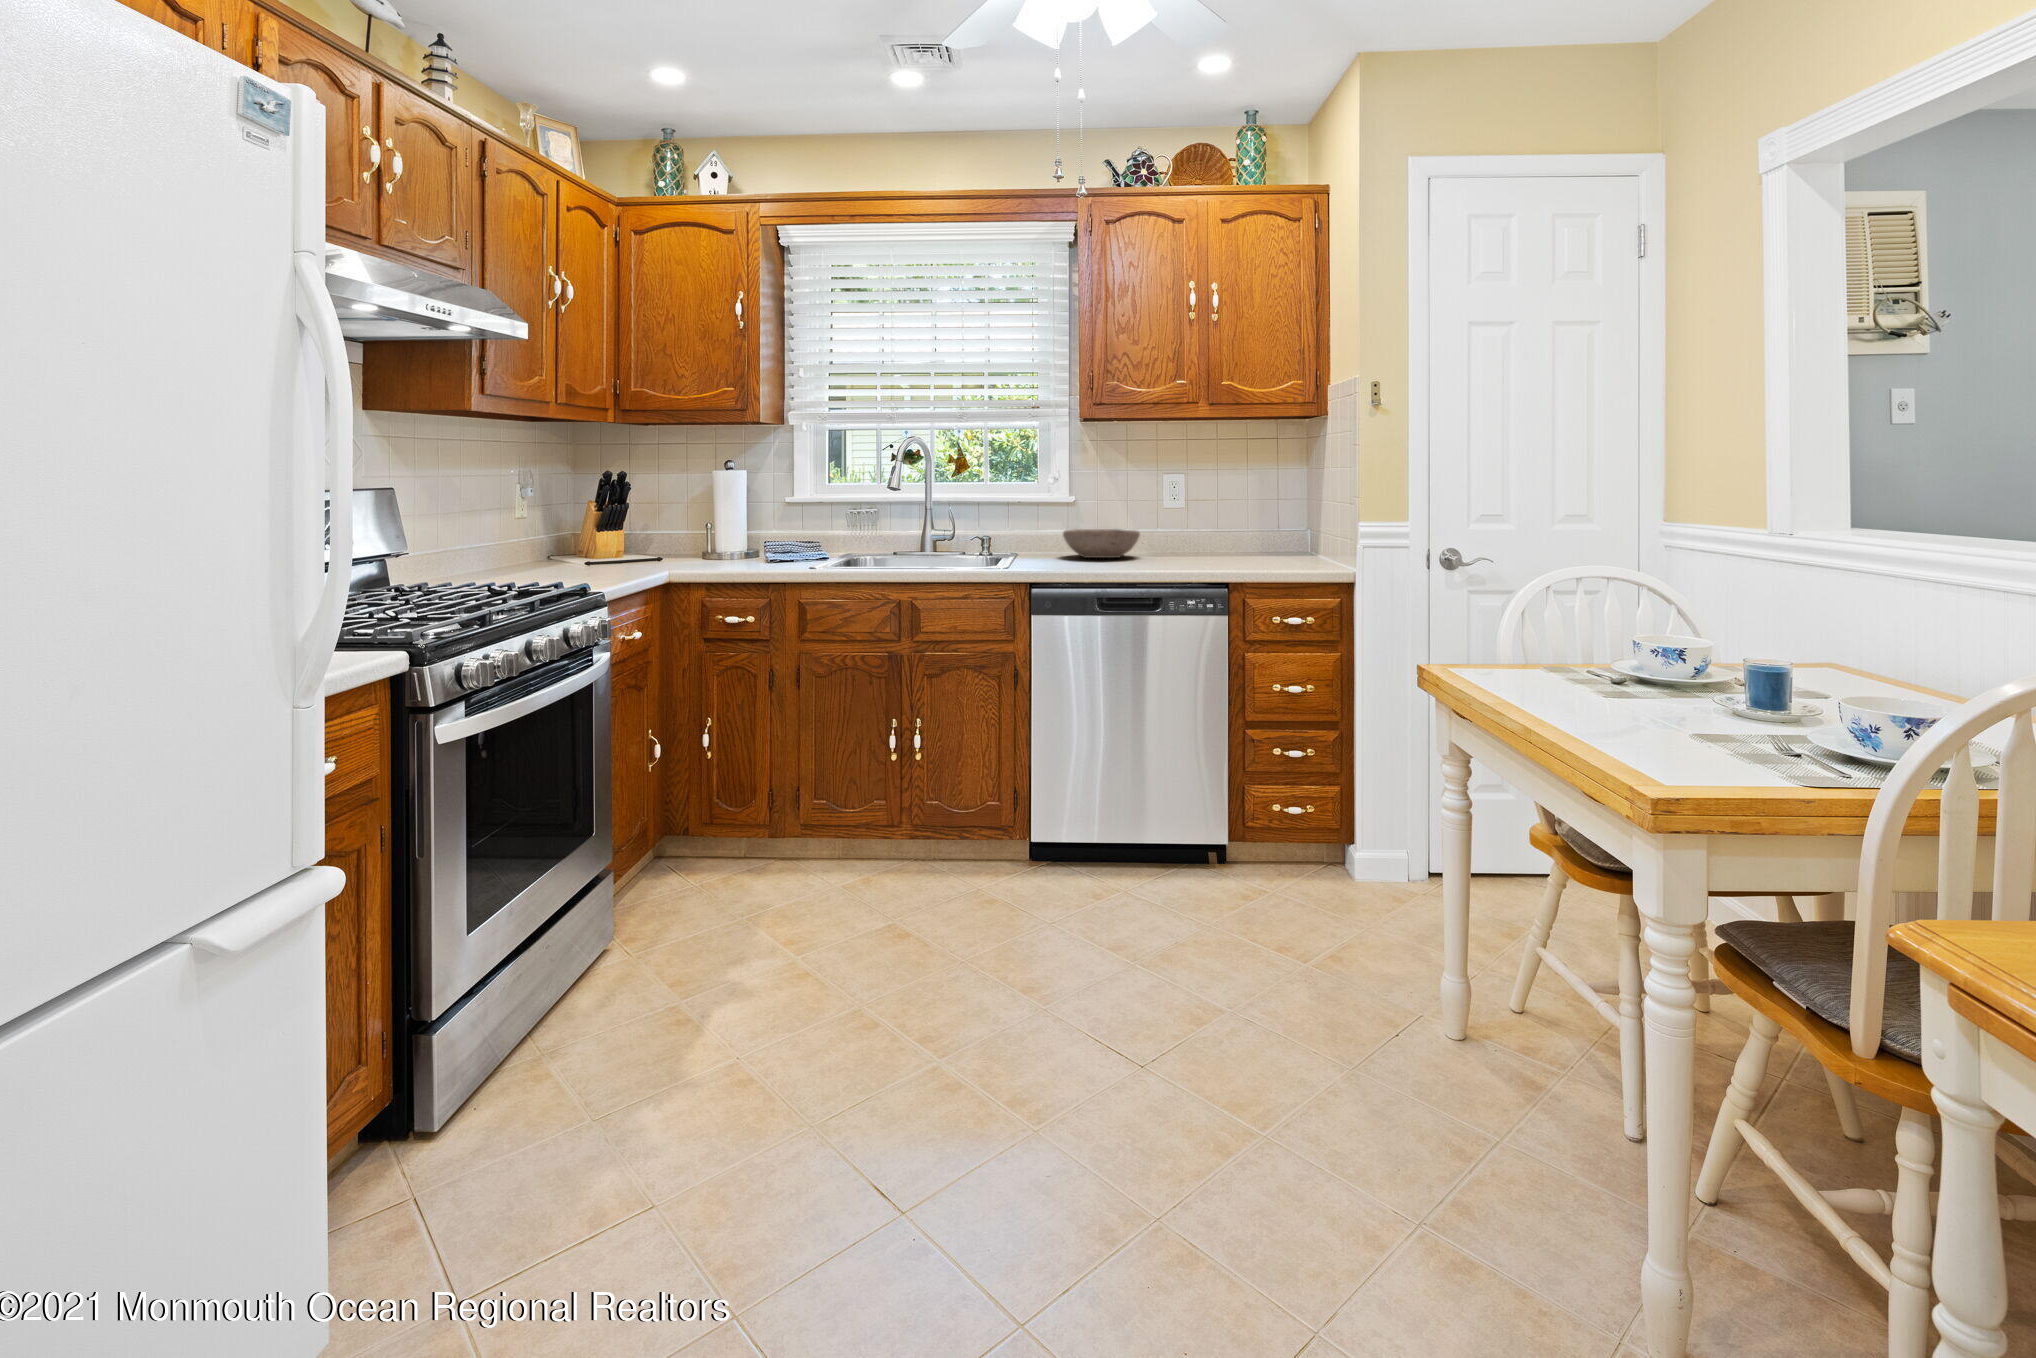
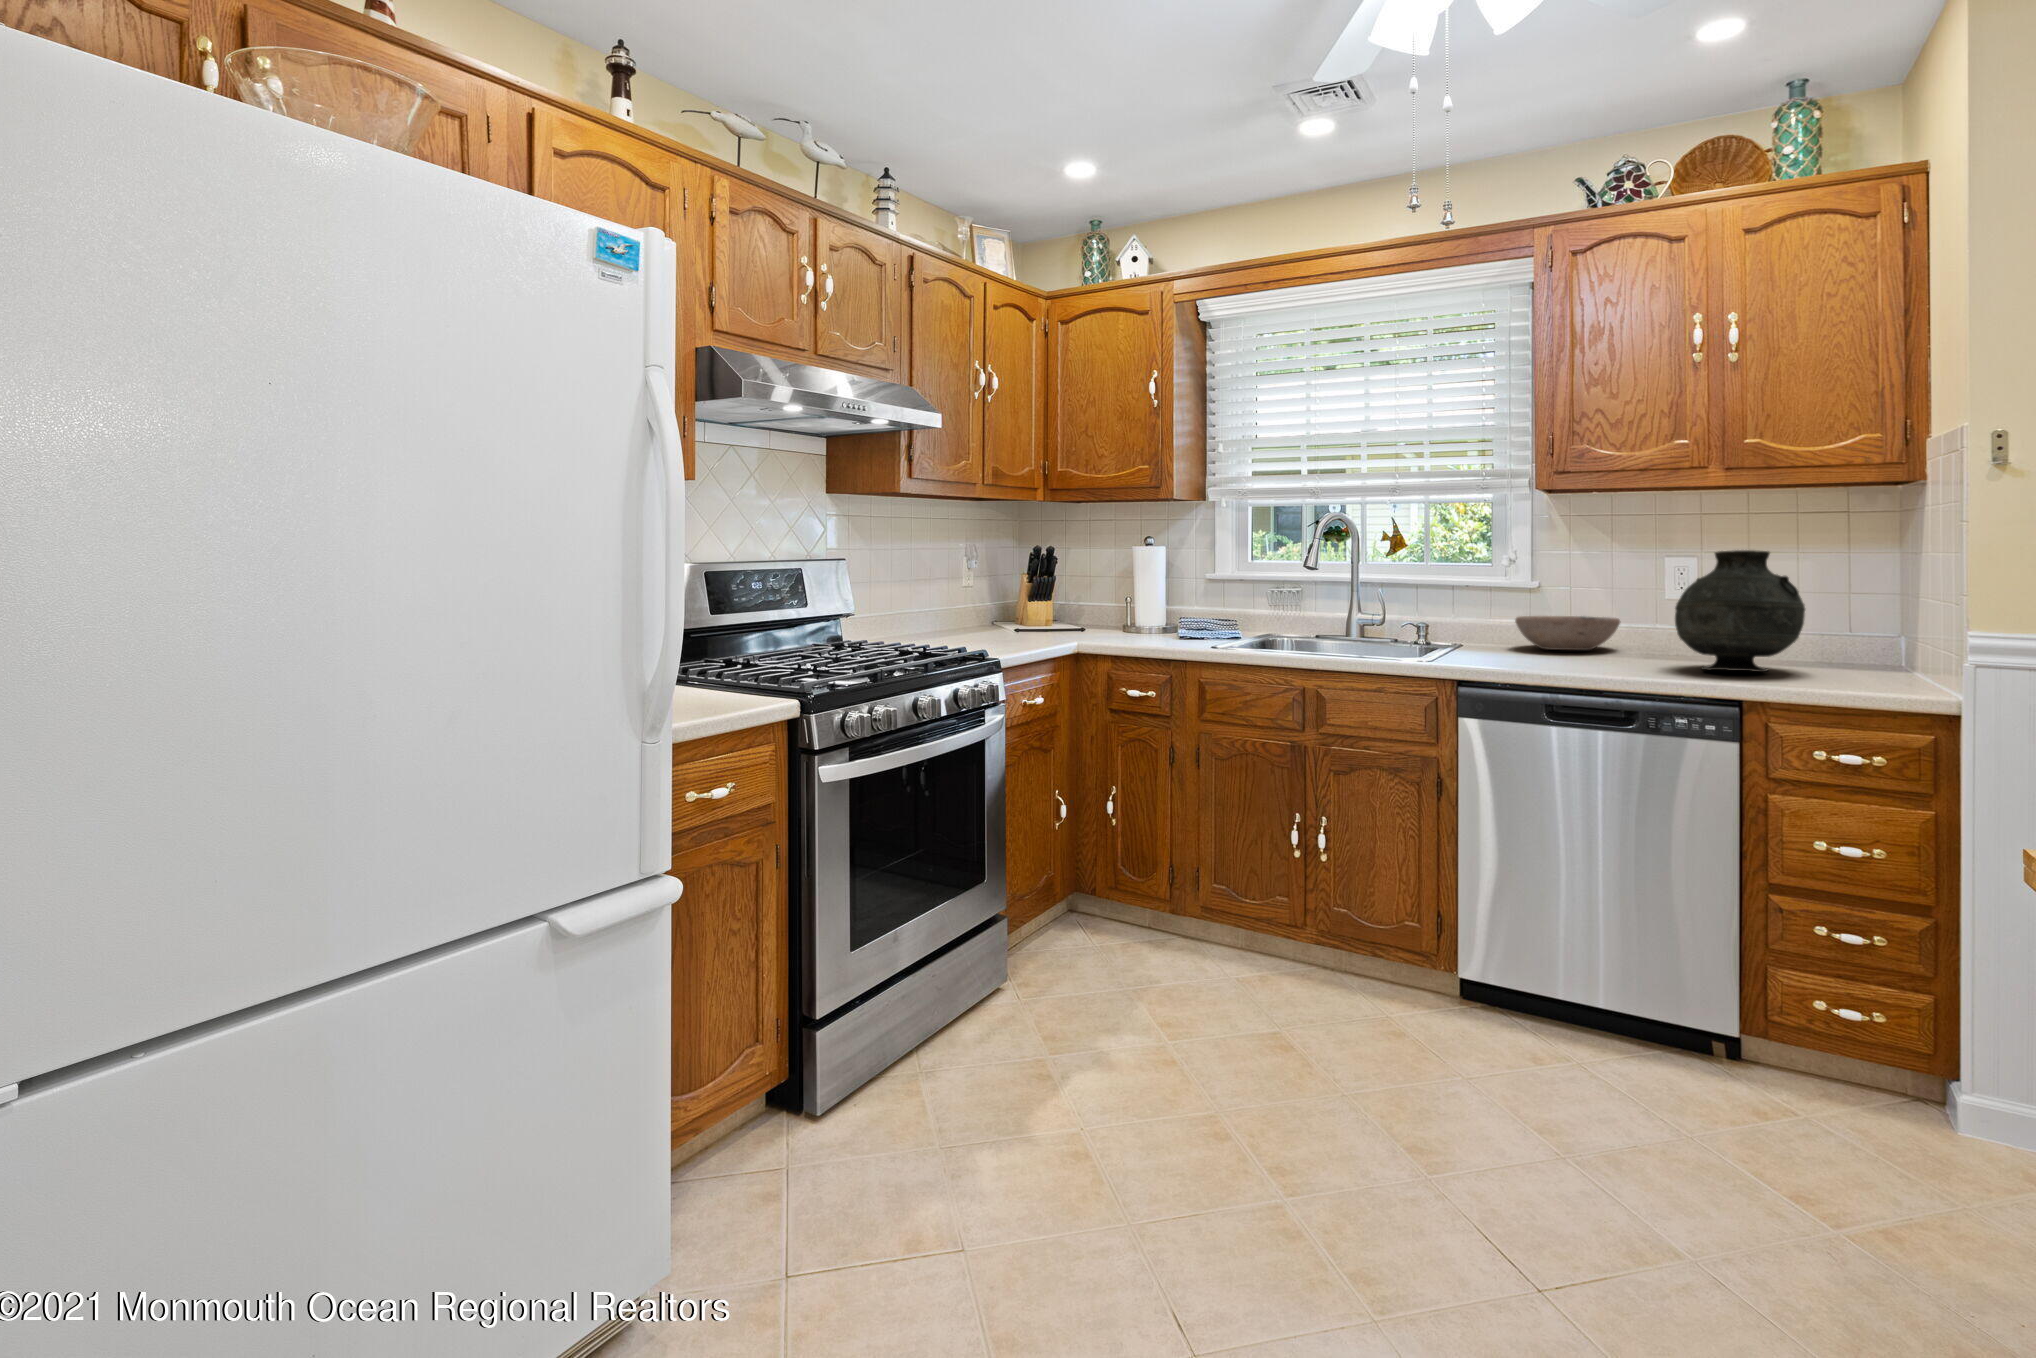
vase: none [1182,475,1267,570] -> present [1675,550,1805,672]

